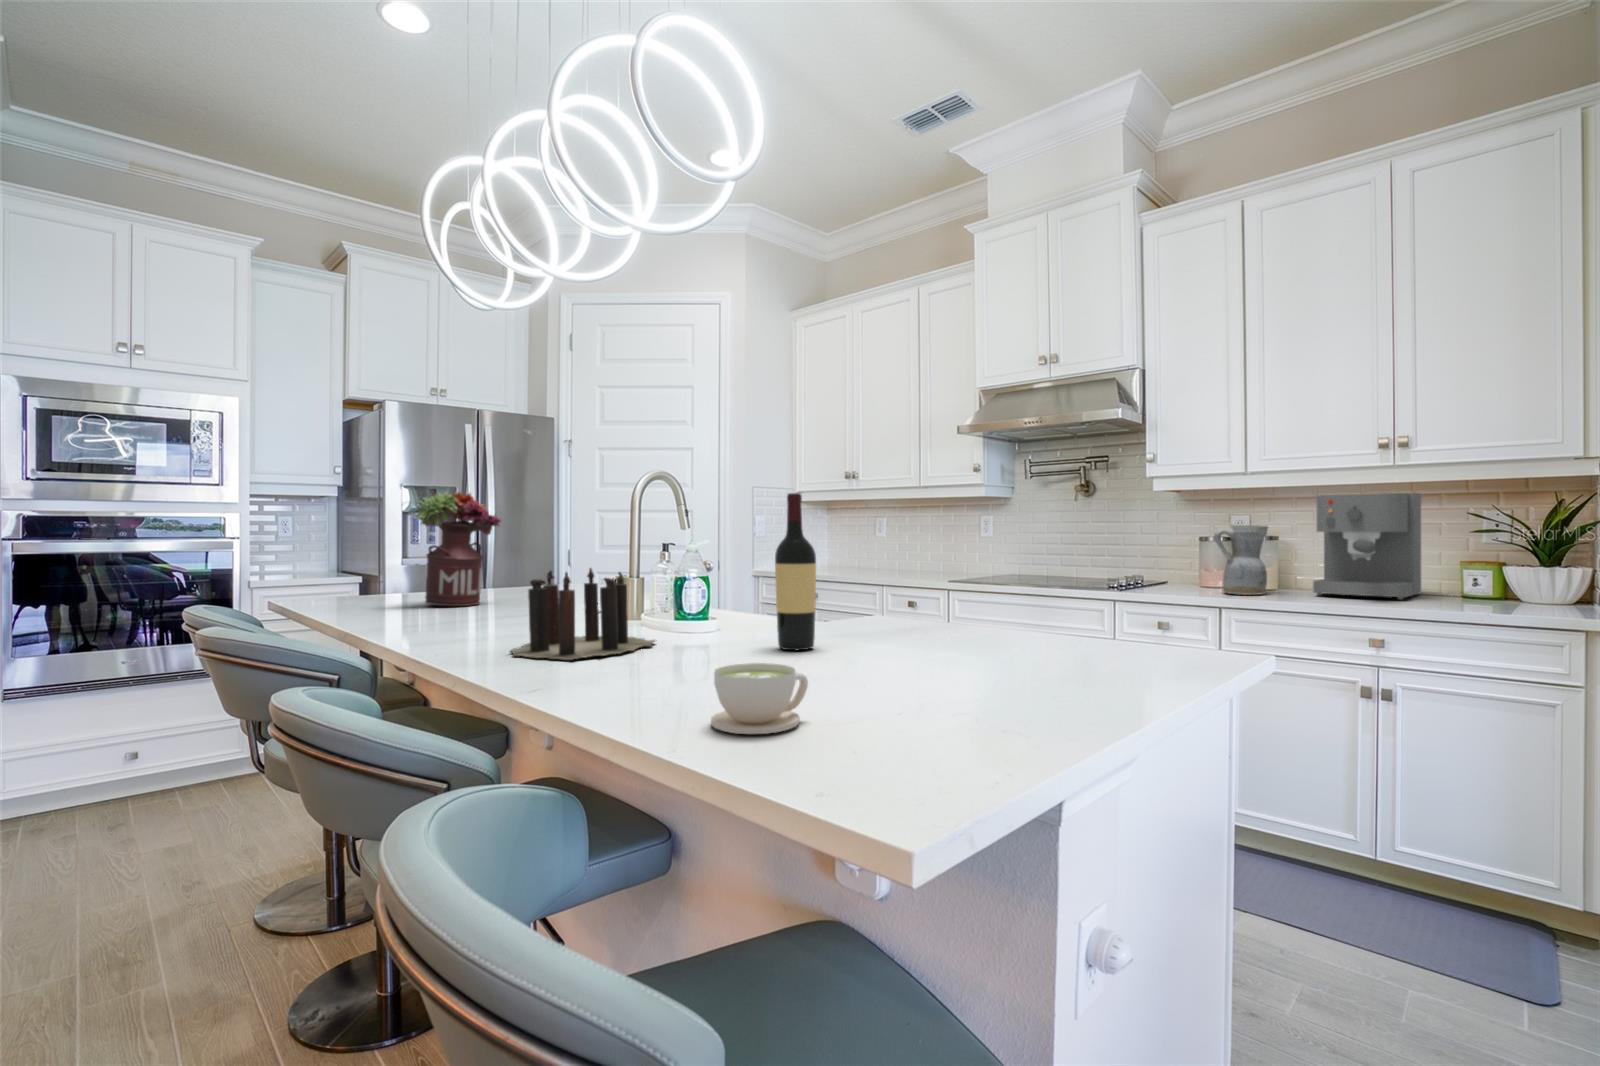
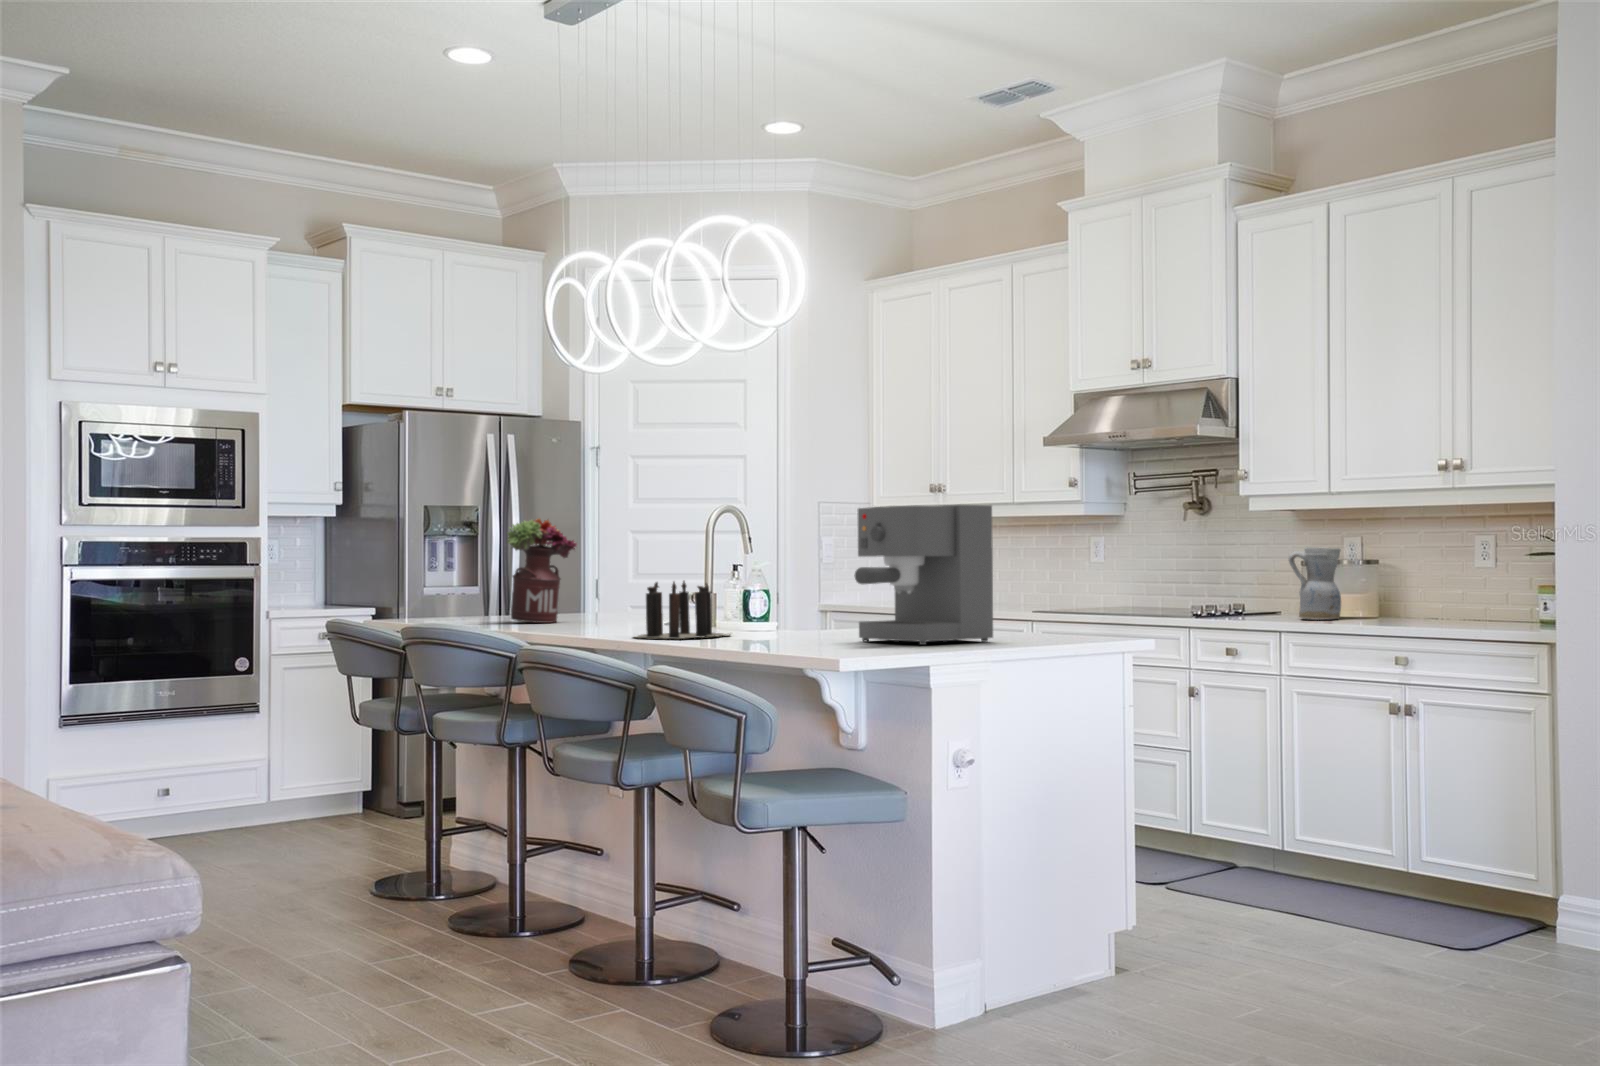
wine bottle: present [775,493,816,650] -> none [818,526,847,637]
coffee maker: present [1313,493,1421,600] -> present [854,505,993,645]
coffee cup: present [711,663,808,734] -> none [775,622,825,652]

